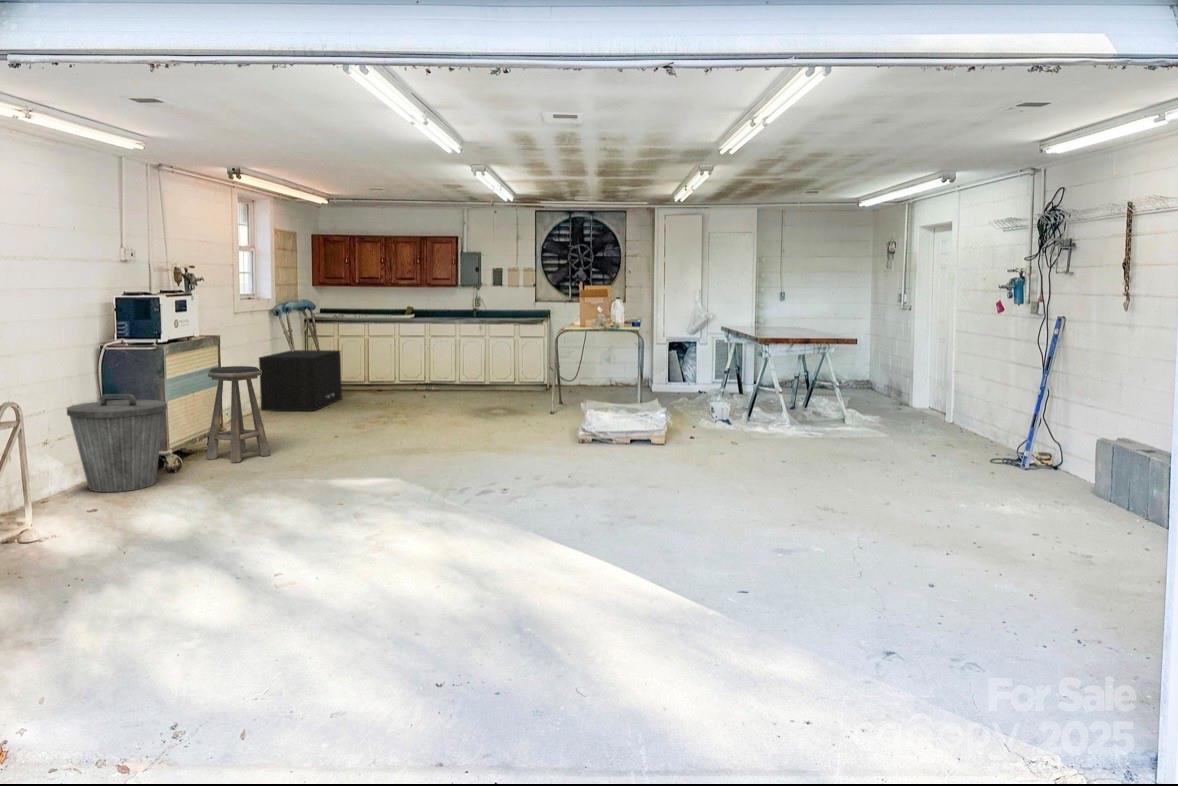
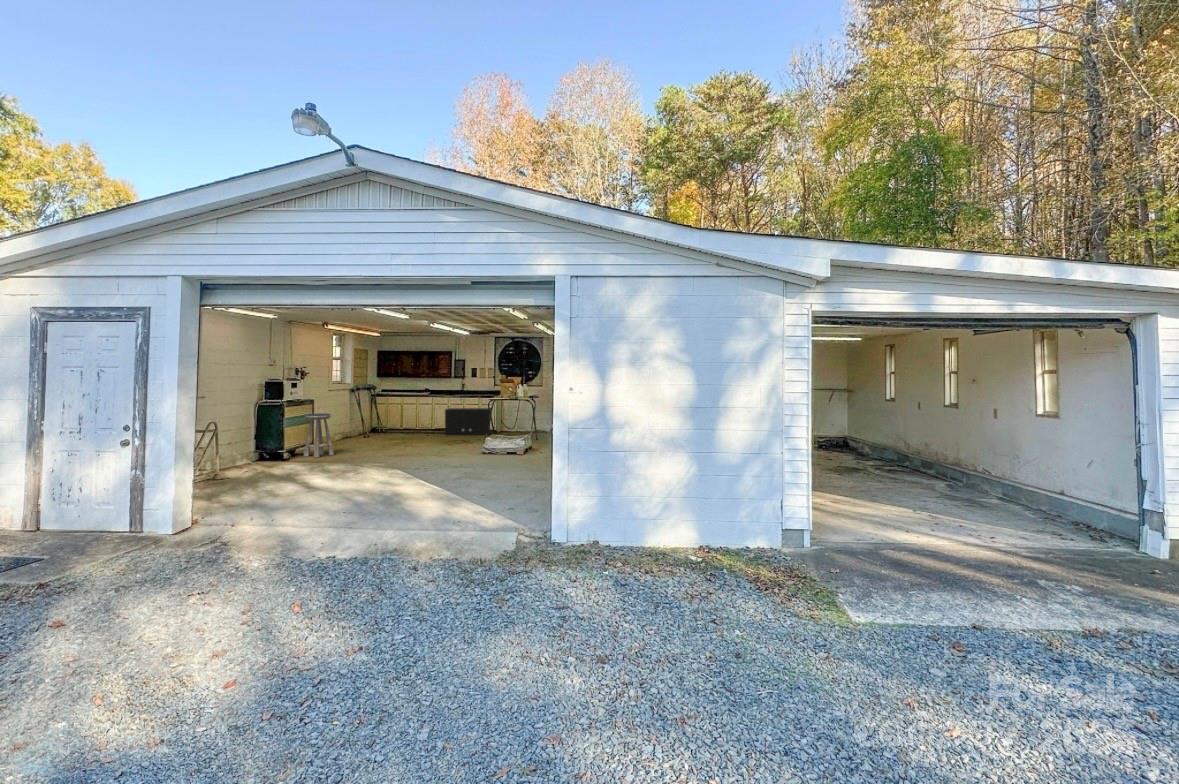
storage cabinet: present [259,350,342,411] -> present [445,408,492,435]
trash can: present [67,394,167,492] -> none [238,424,283,467]

